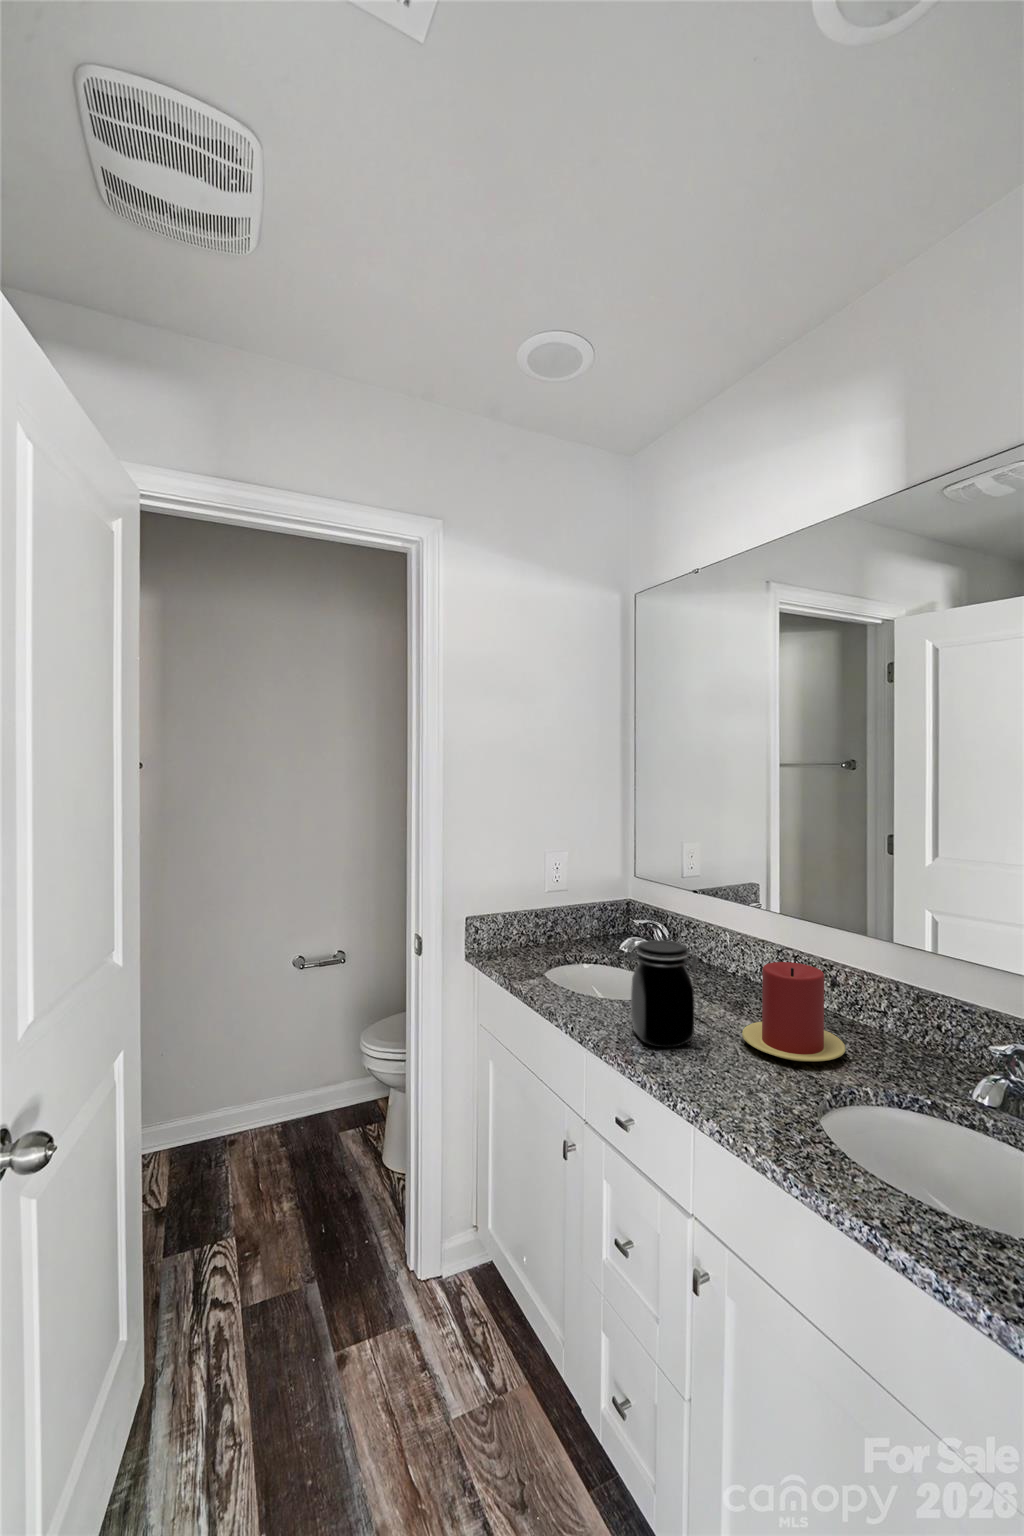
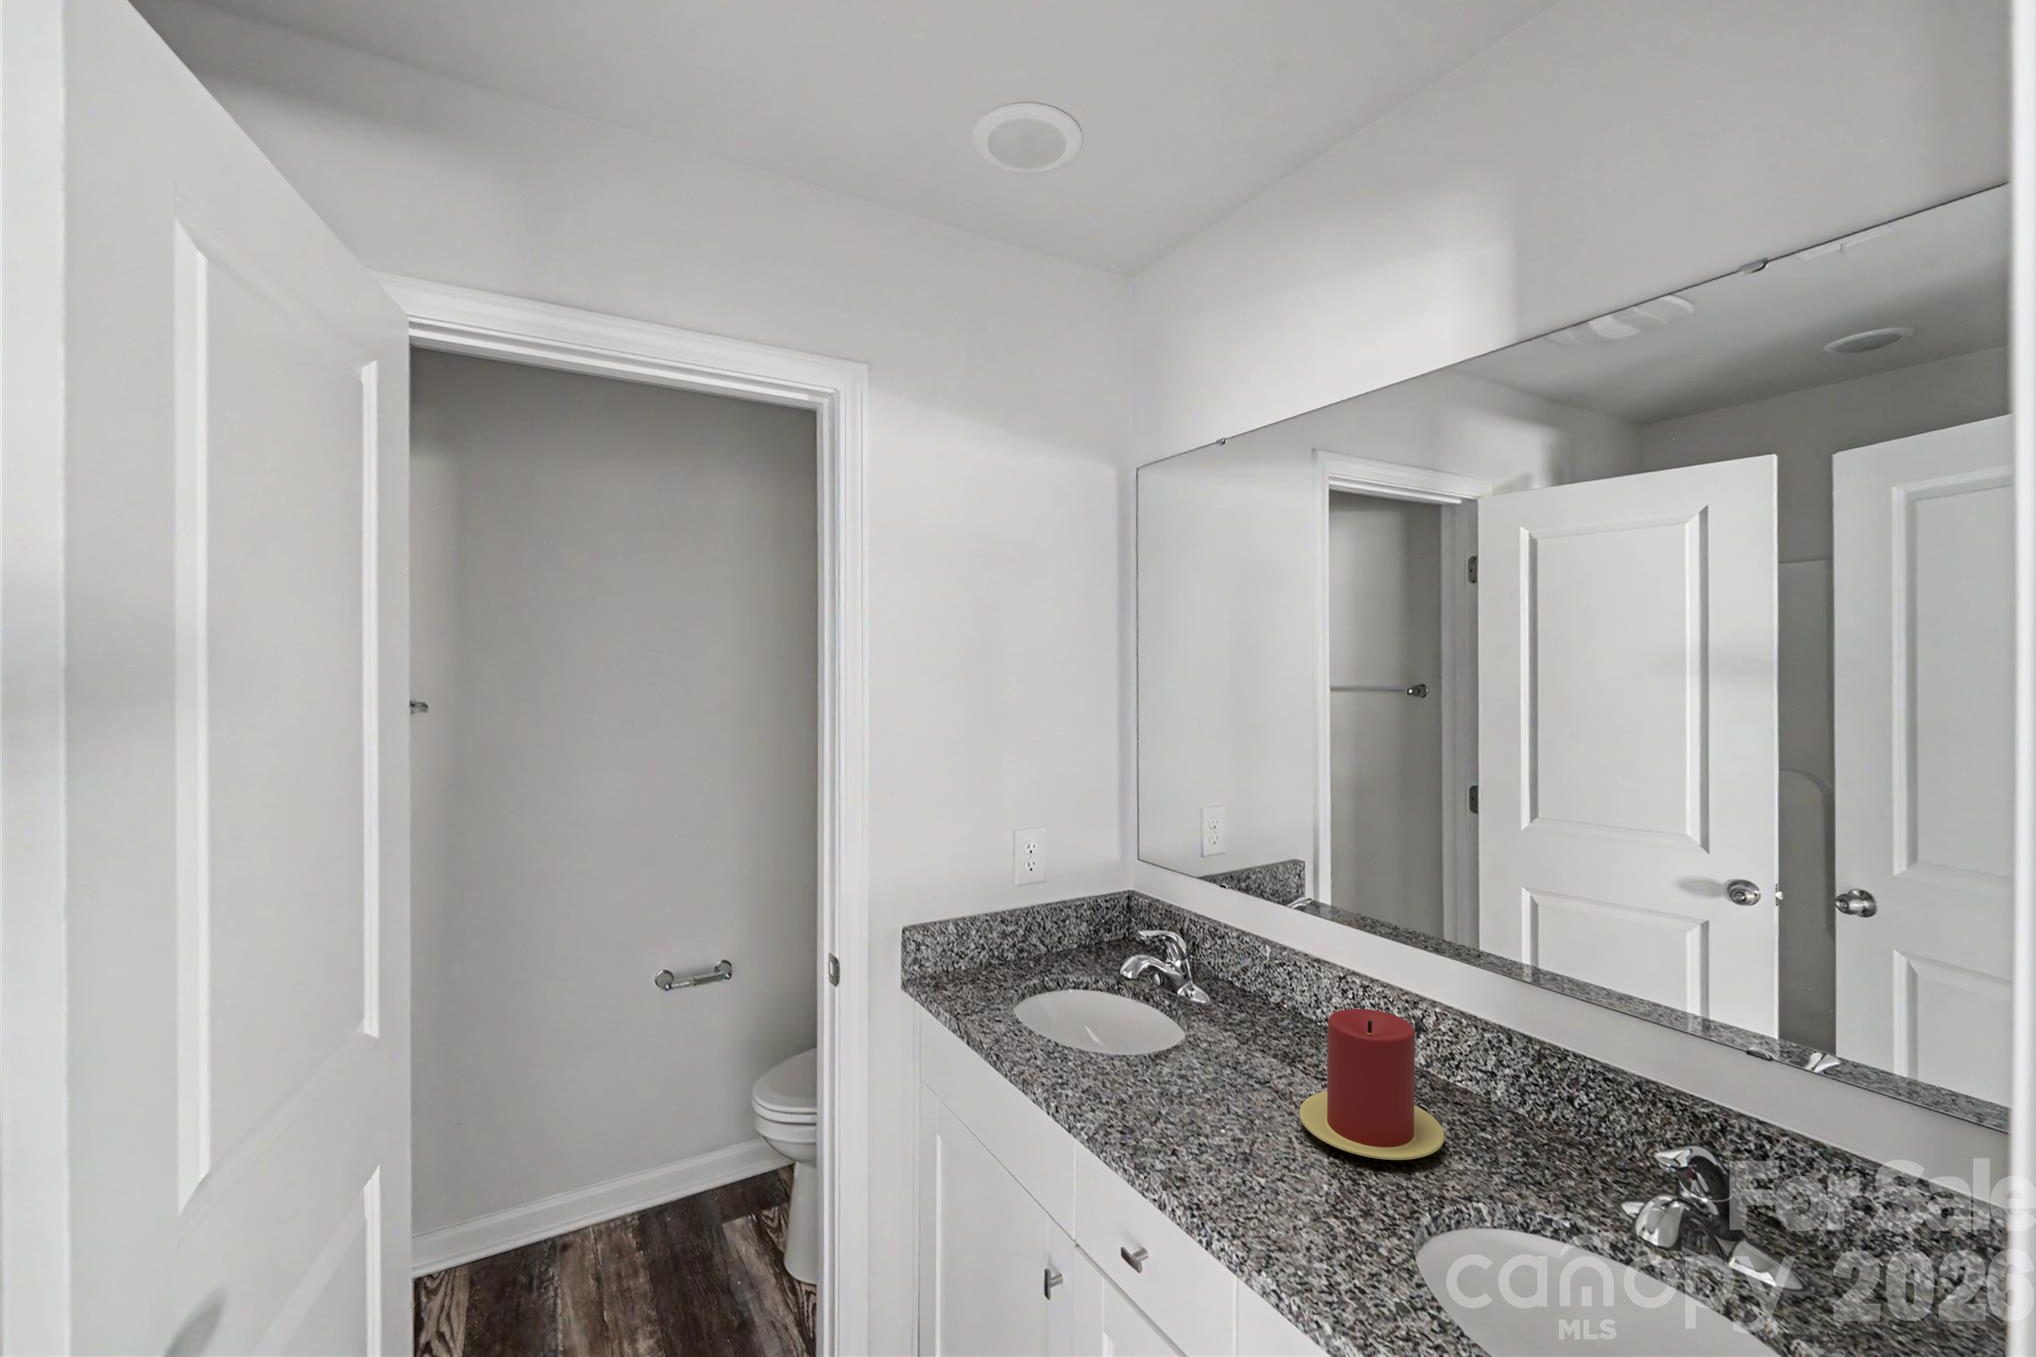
jar: present [627,940,698,1047] -> none [1136,980,1238,1140]

